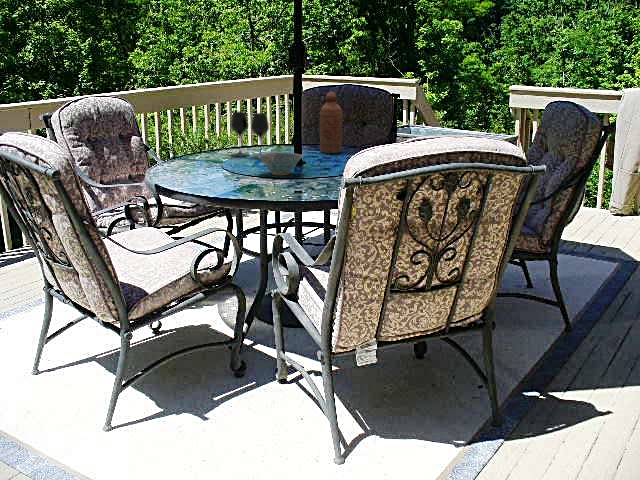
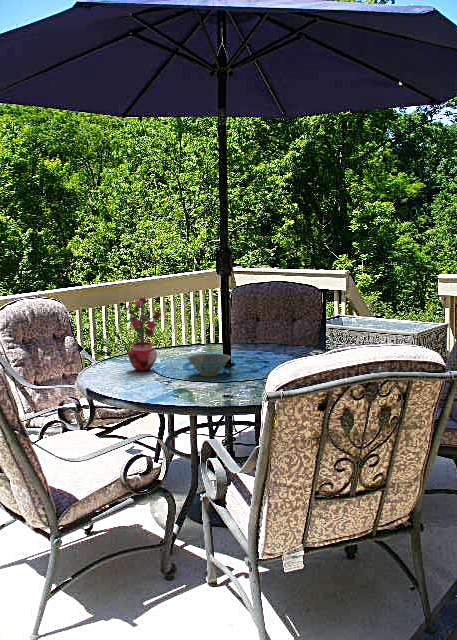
bottle: present [320,91,342,153] -> none [248,291,270,351]
potted plant: none [188,93,232,170] -> present [121,298,161,372]
wine glass: present [231,111,269,158] -> none [161,312,199,358]

